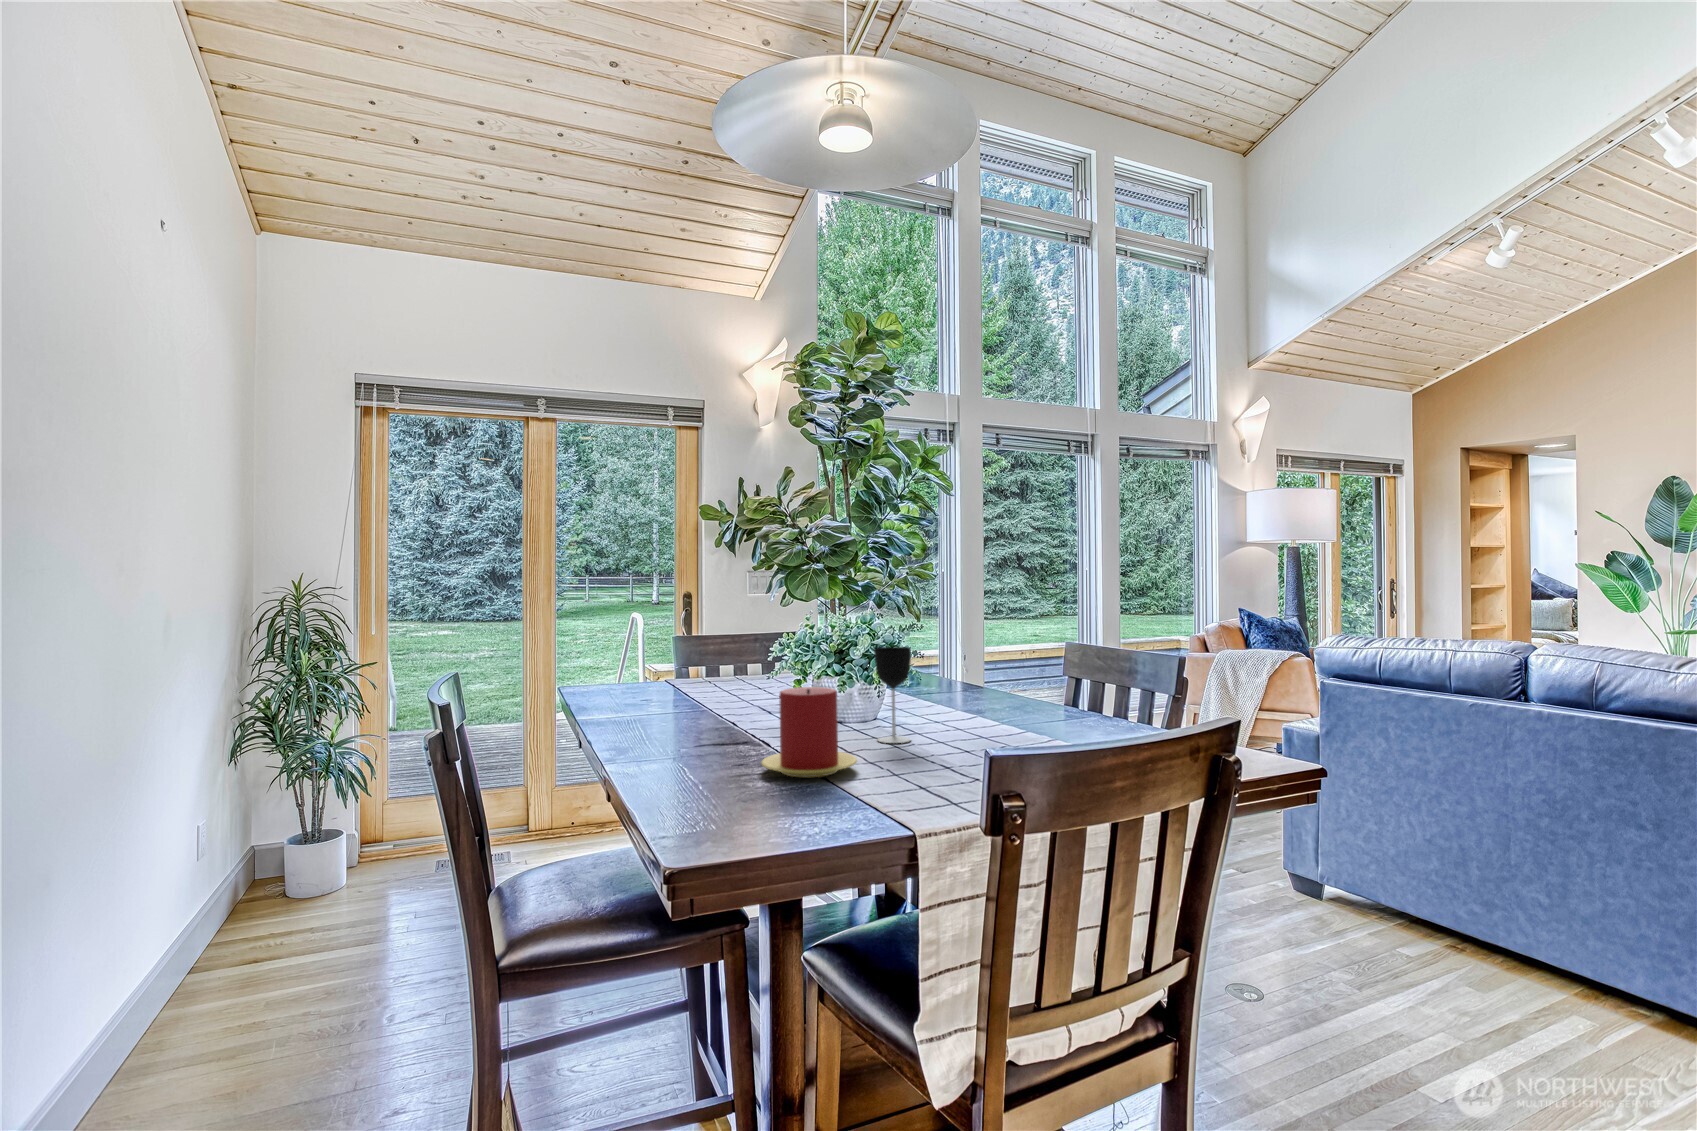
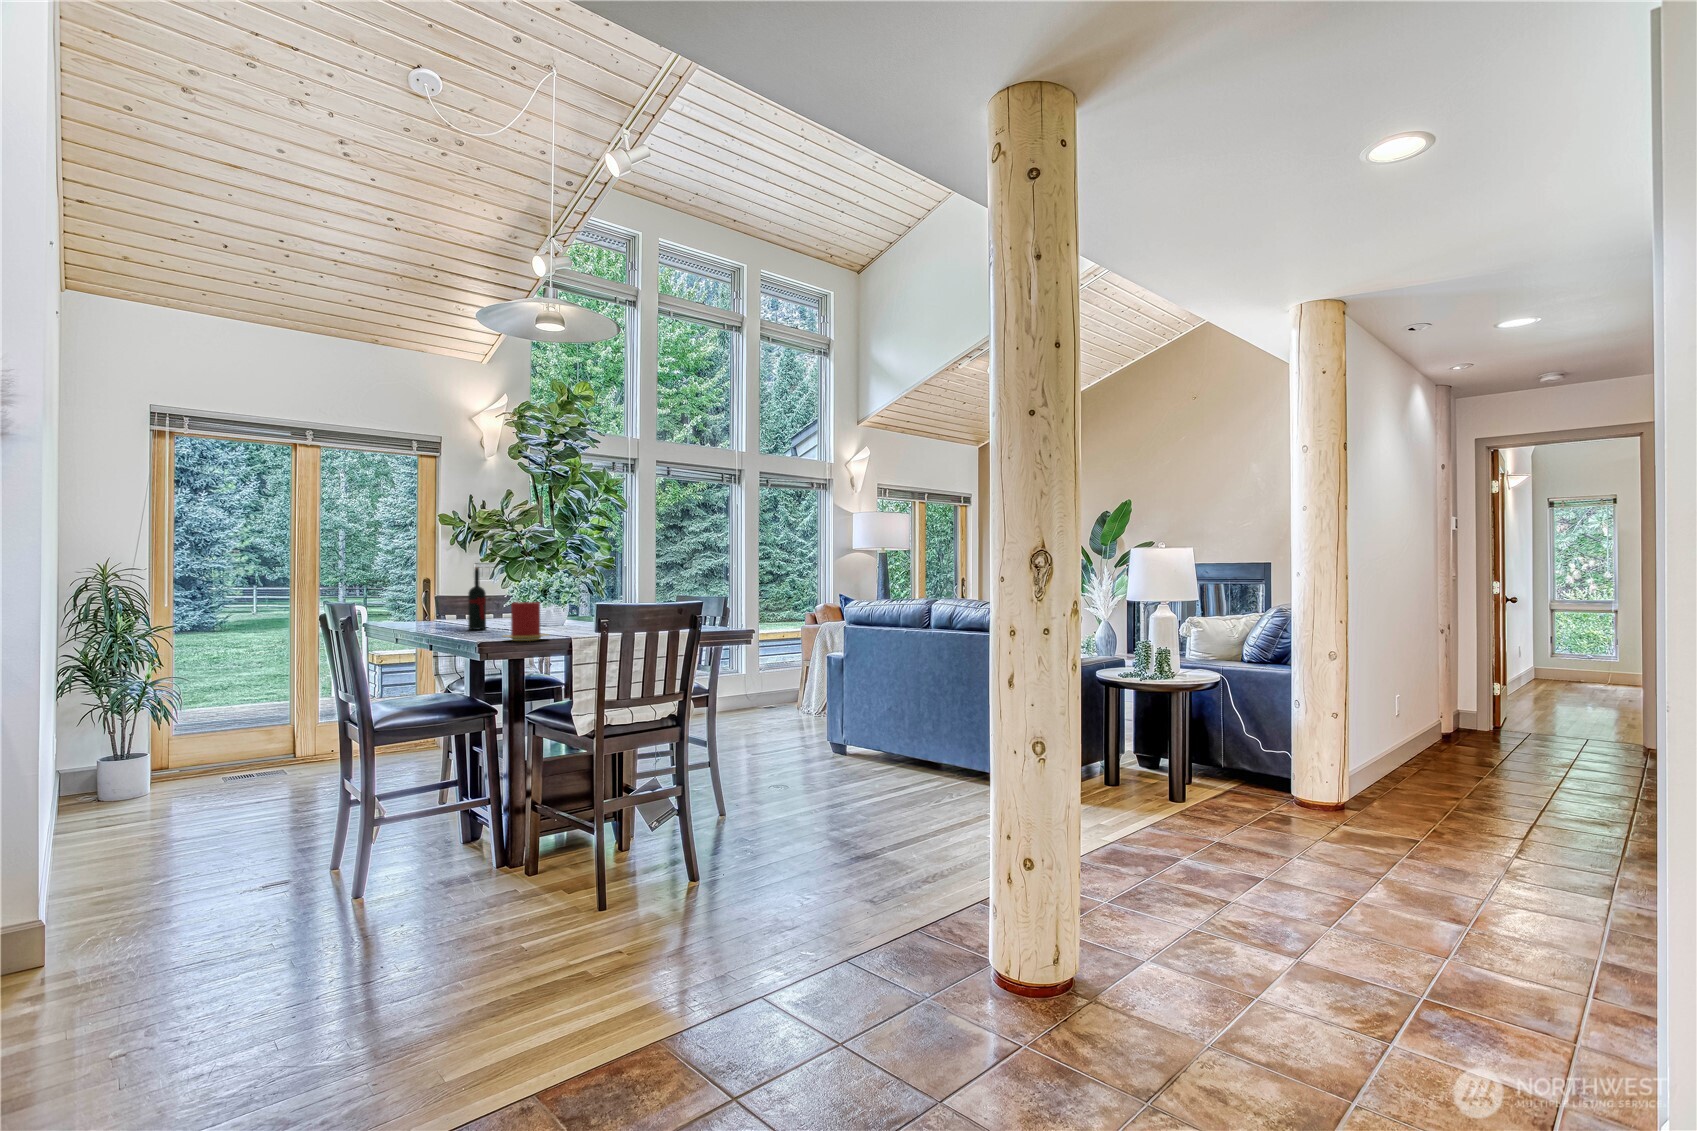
wine bottle: none [721,594,749,700] -> present [468,567,486,630]
wine glass: present [874,647,911,743] -> none [561,588,580,635]

